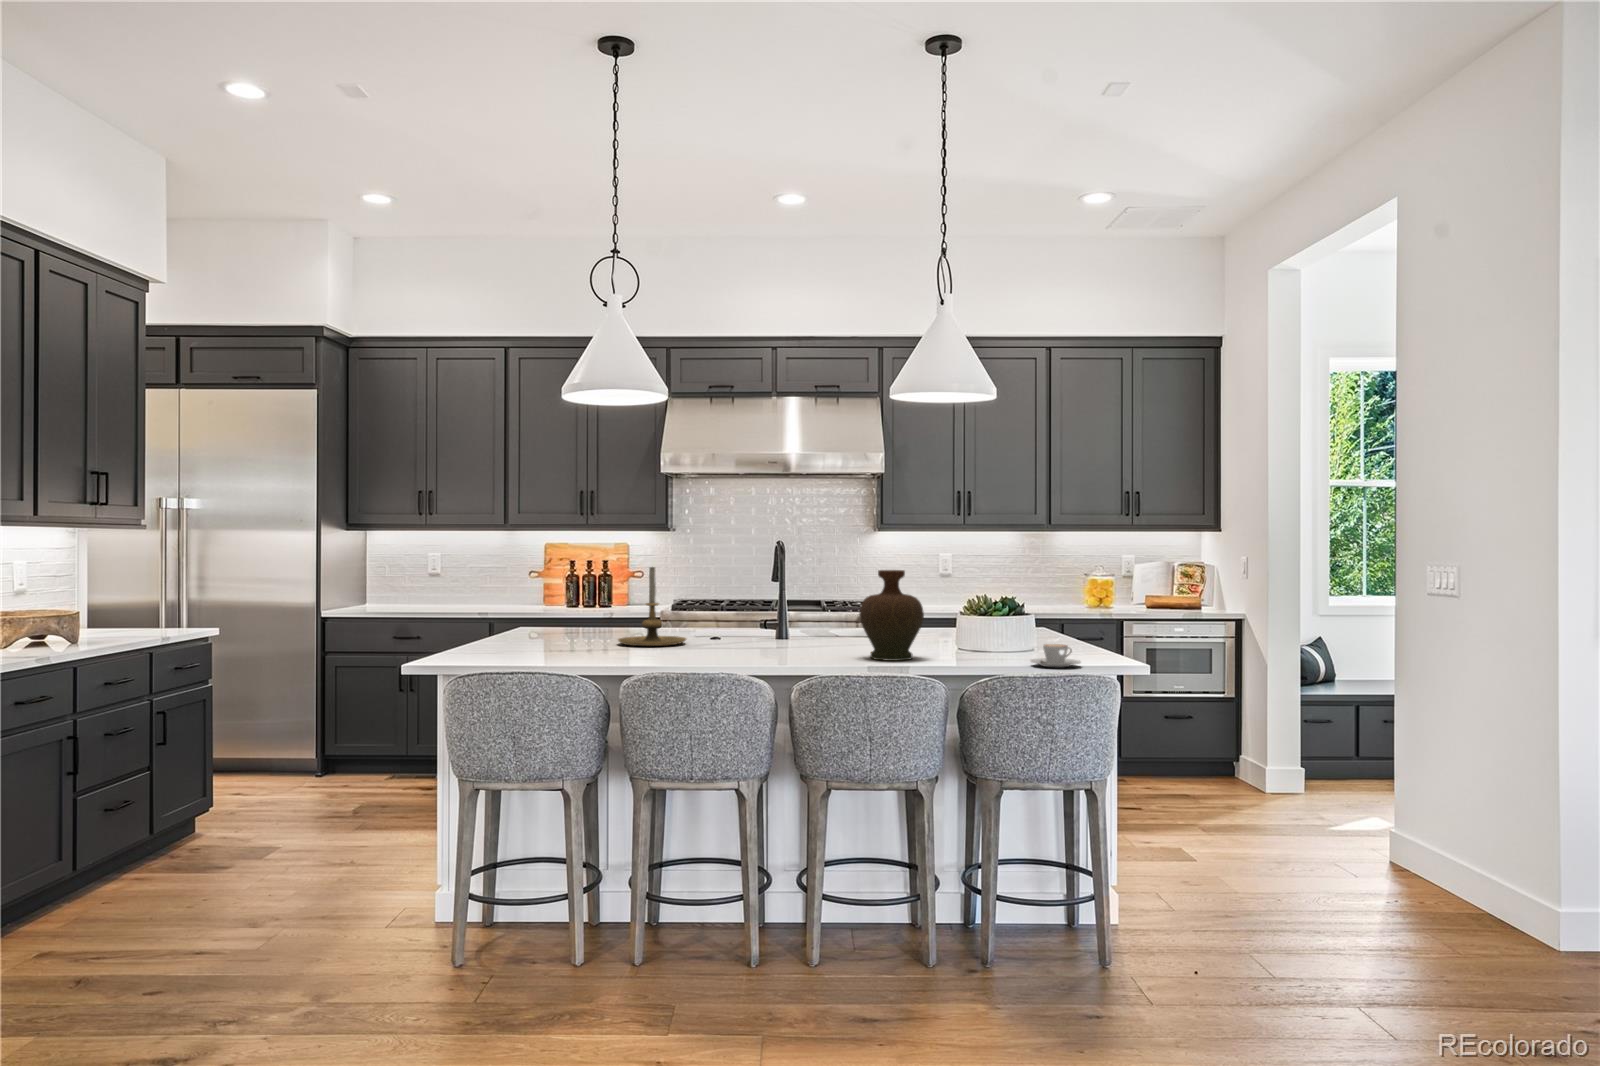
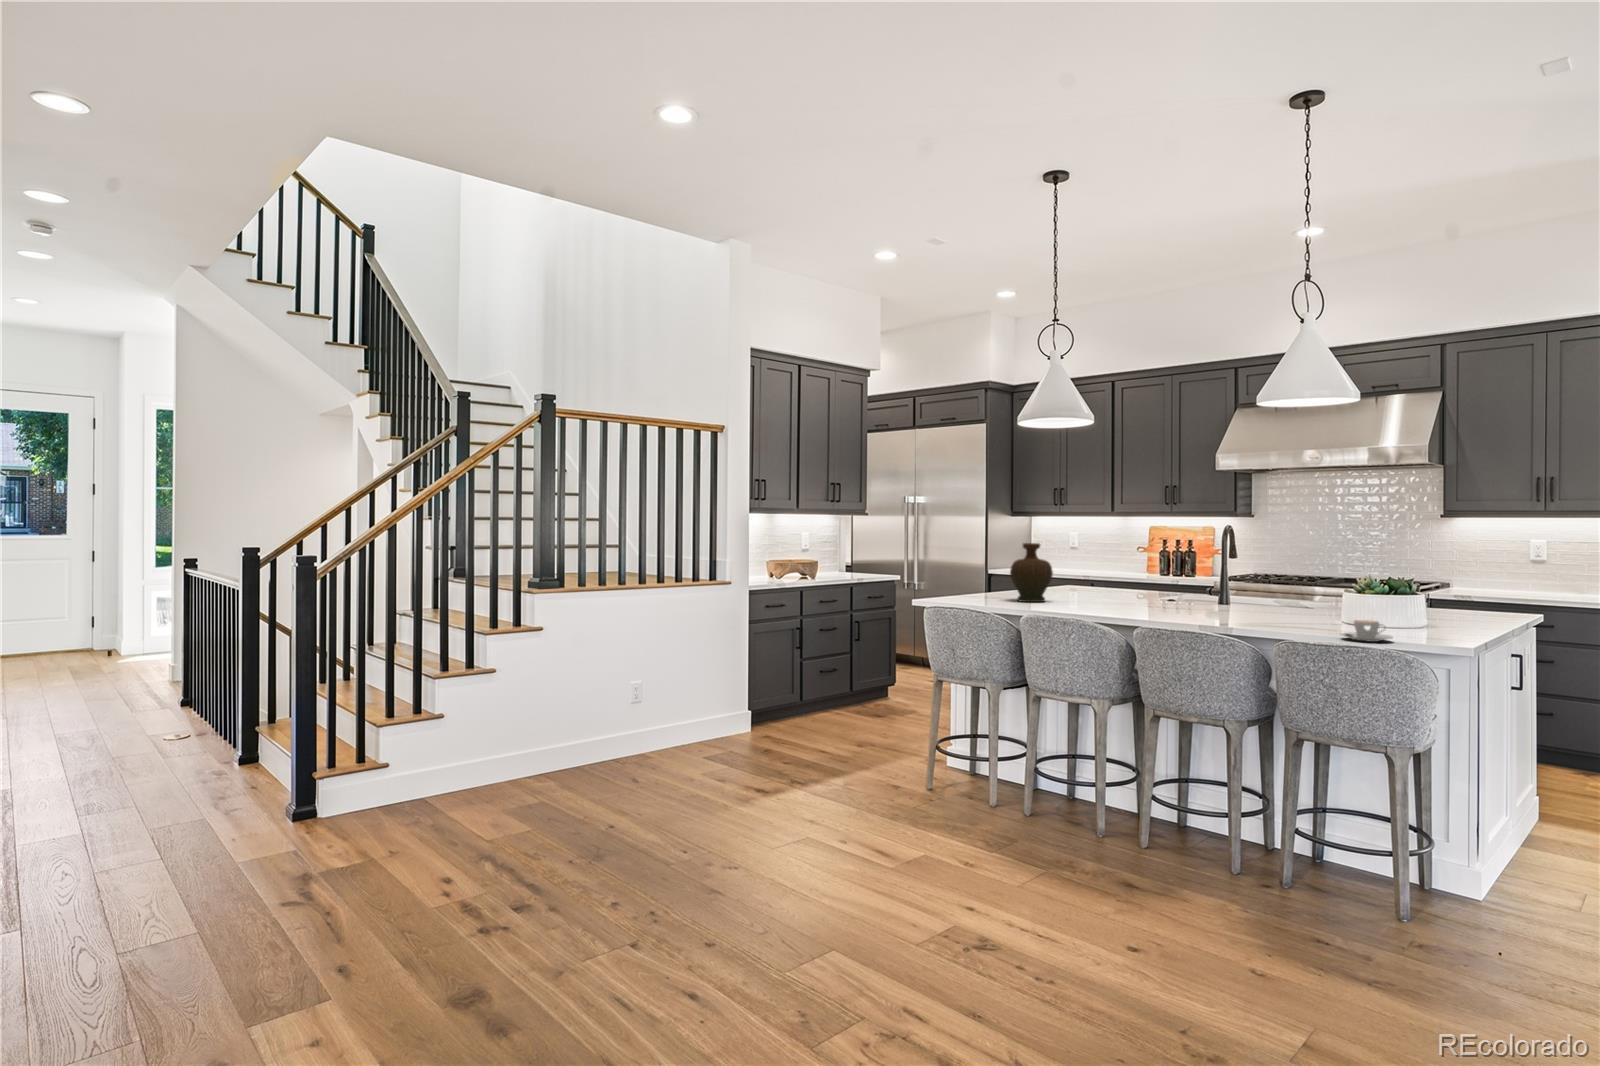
candle holder: present [618,567,686,646] -> none [1076,544,1129,602]
decorative vase: present [859,570,924,661] -> present [1010,543,1053,602]

